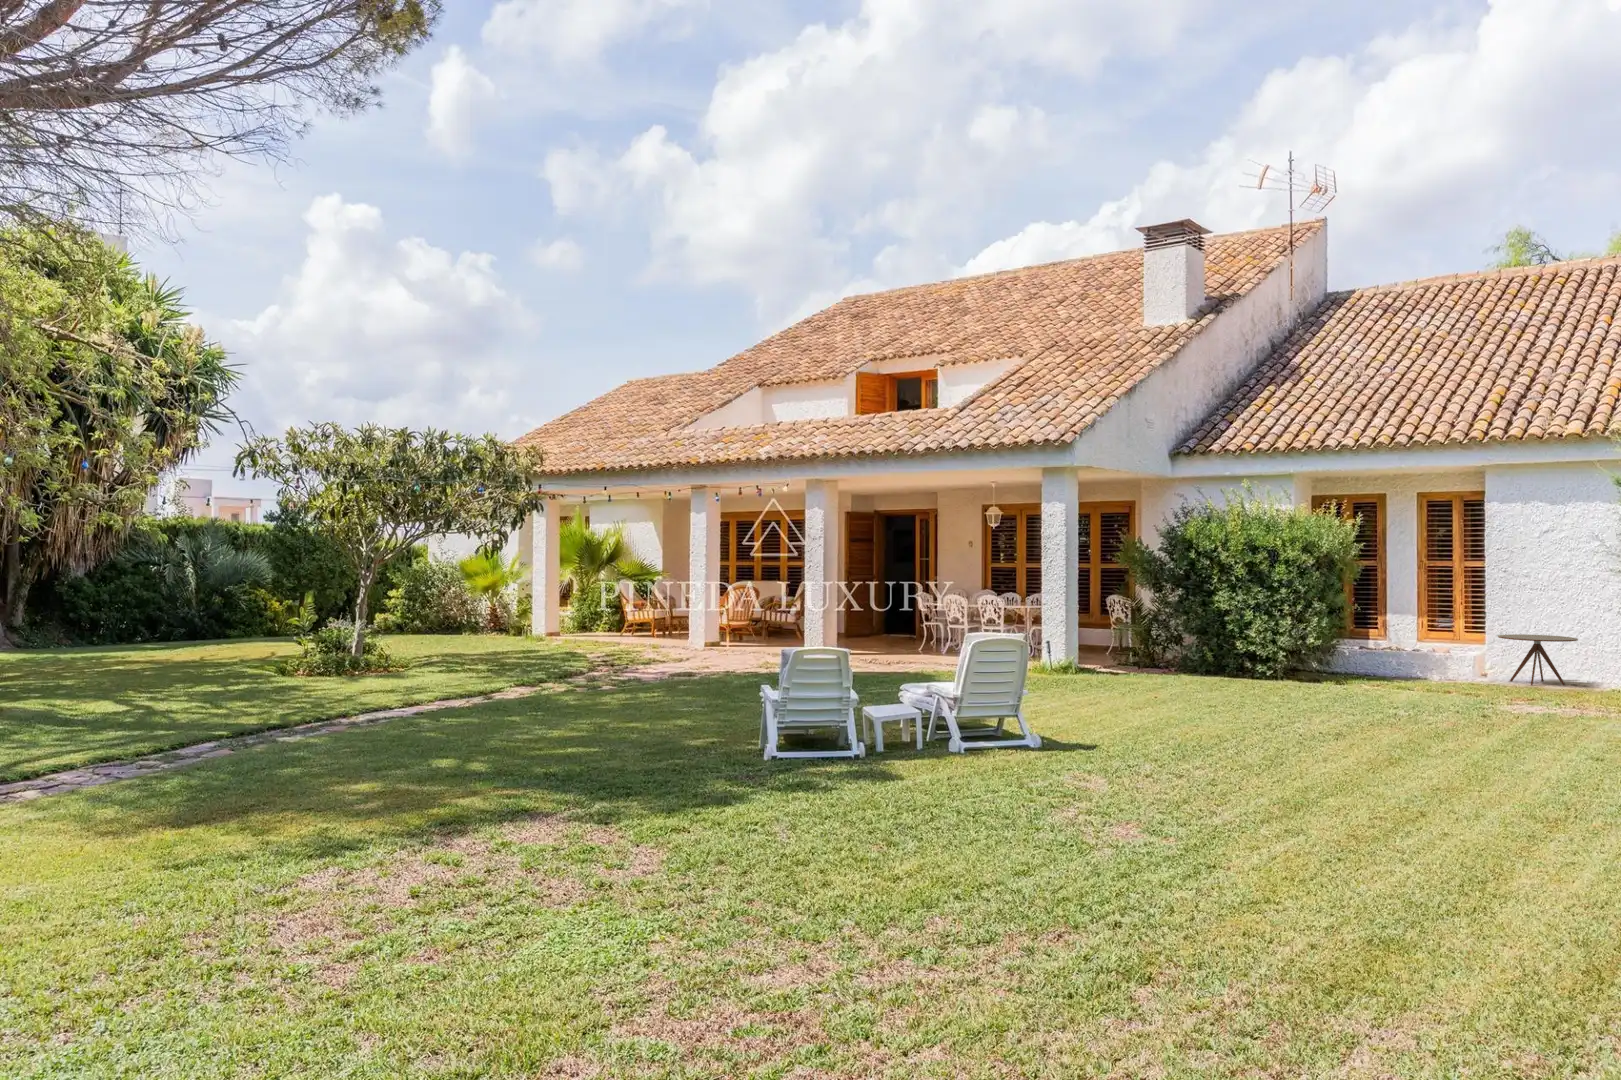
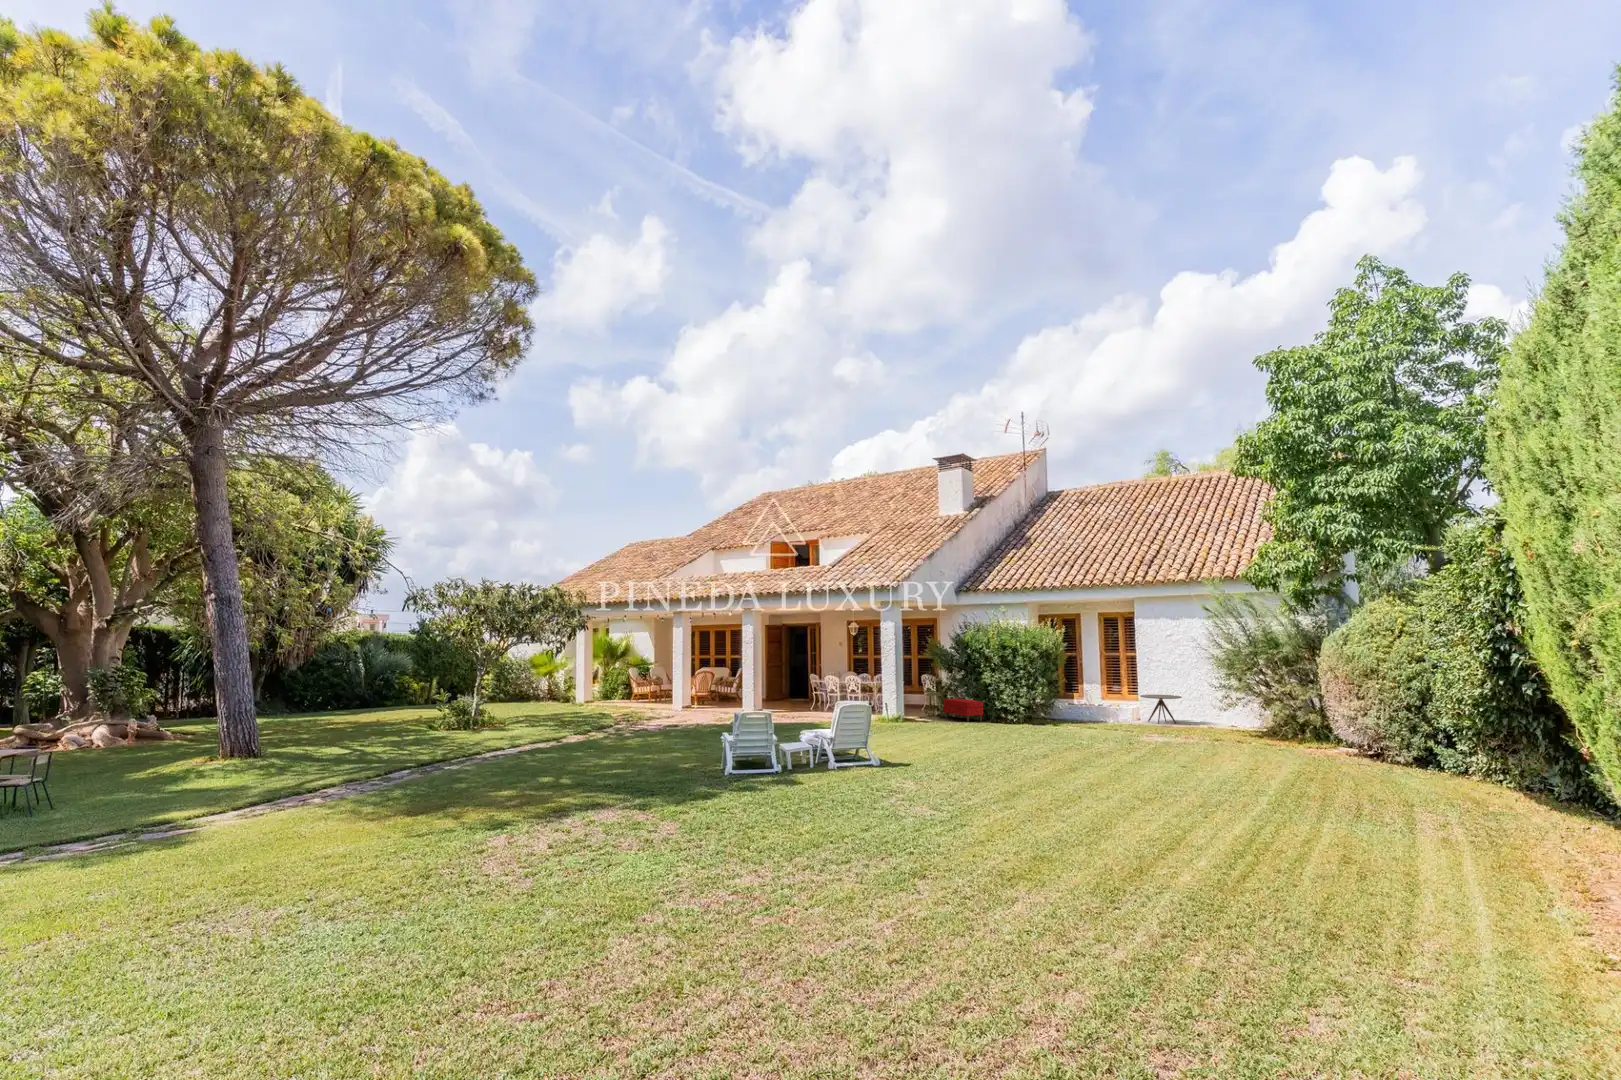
bench: none [1140,636,1211,676] -> present [943,698,983,722]

